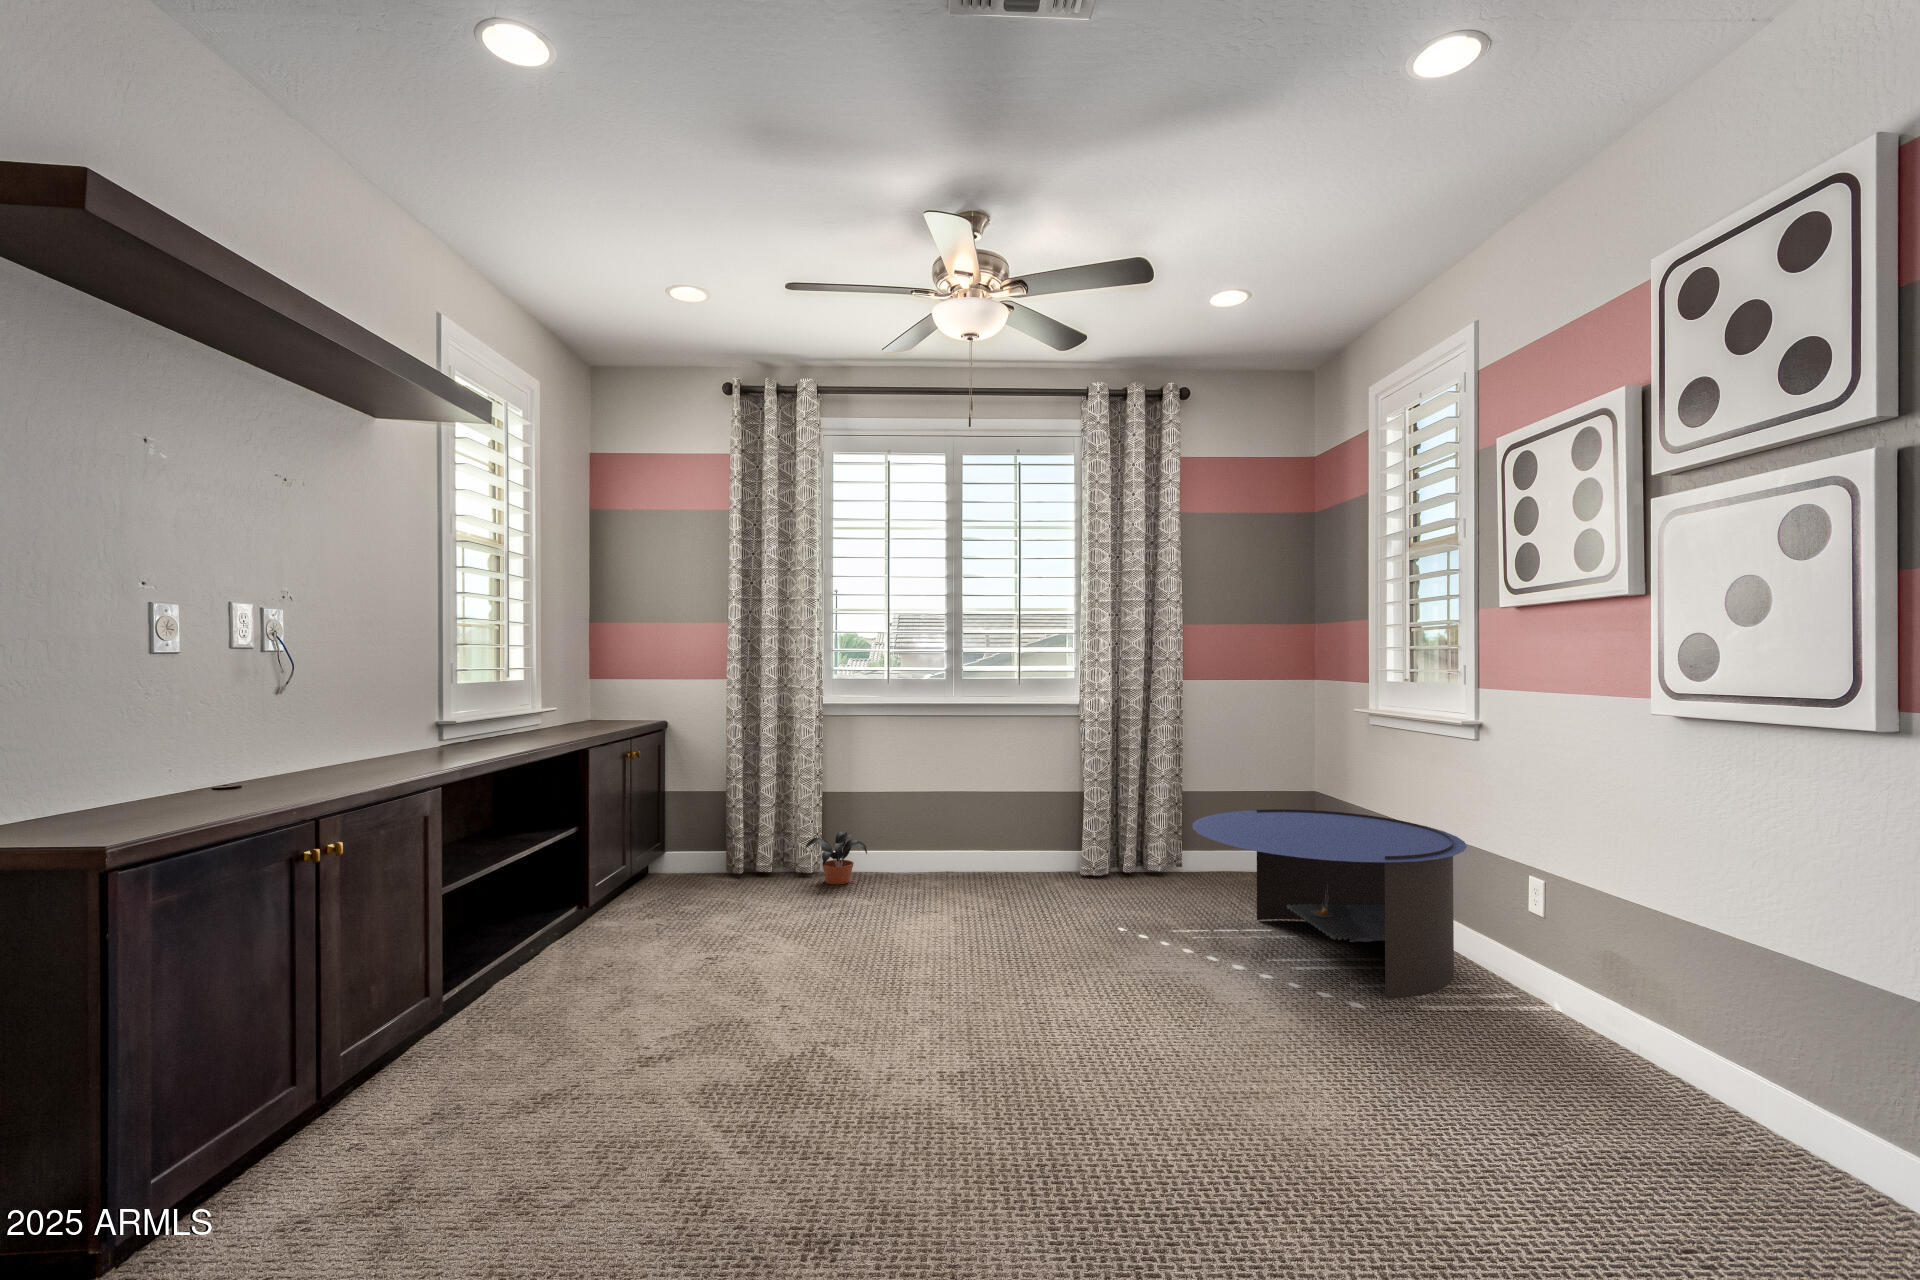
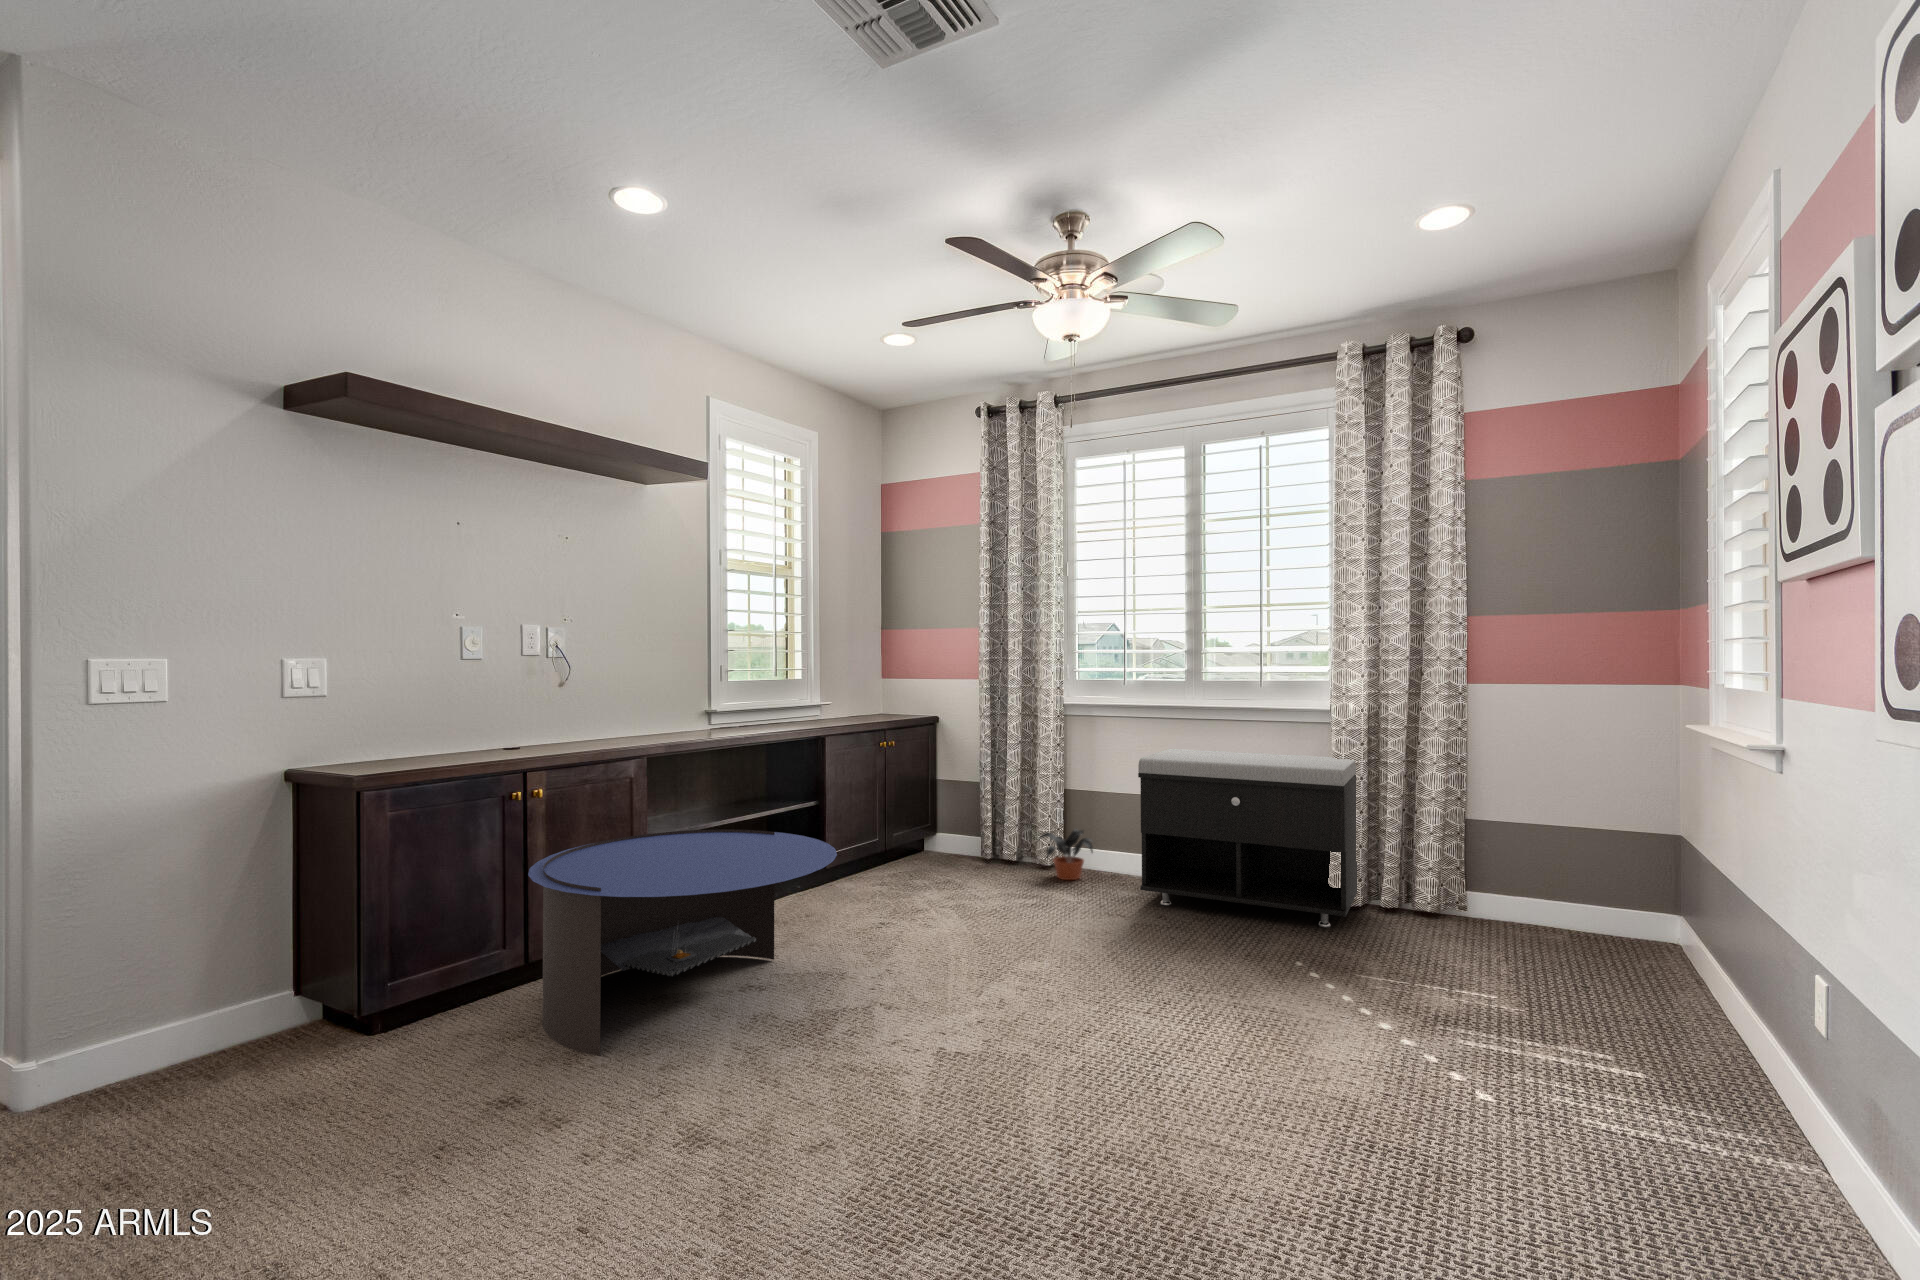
storage bench: none [935,745,1120,896] -> present [1138,749,1357,927]
coffee table: present [1192,809,1467,999] -> present [528,830,837,1056]

